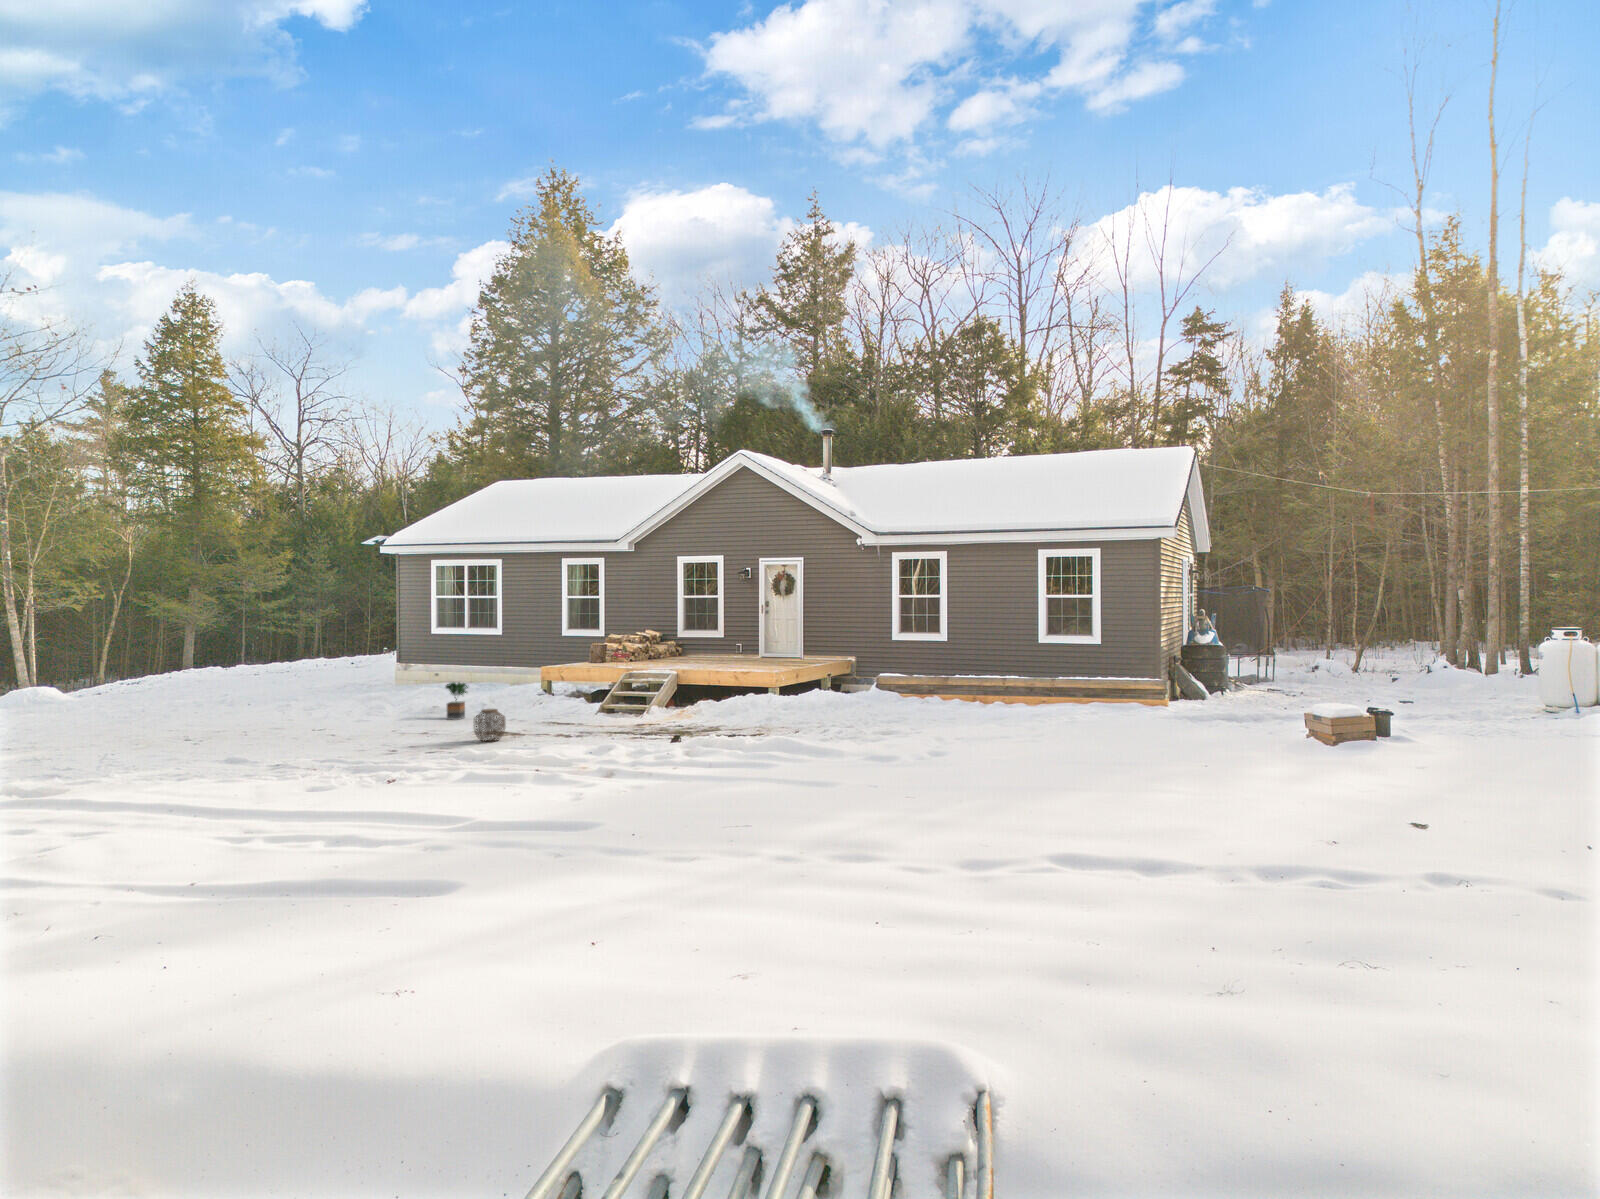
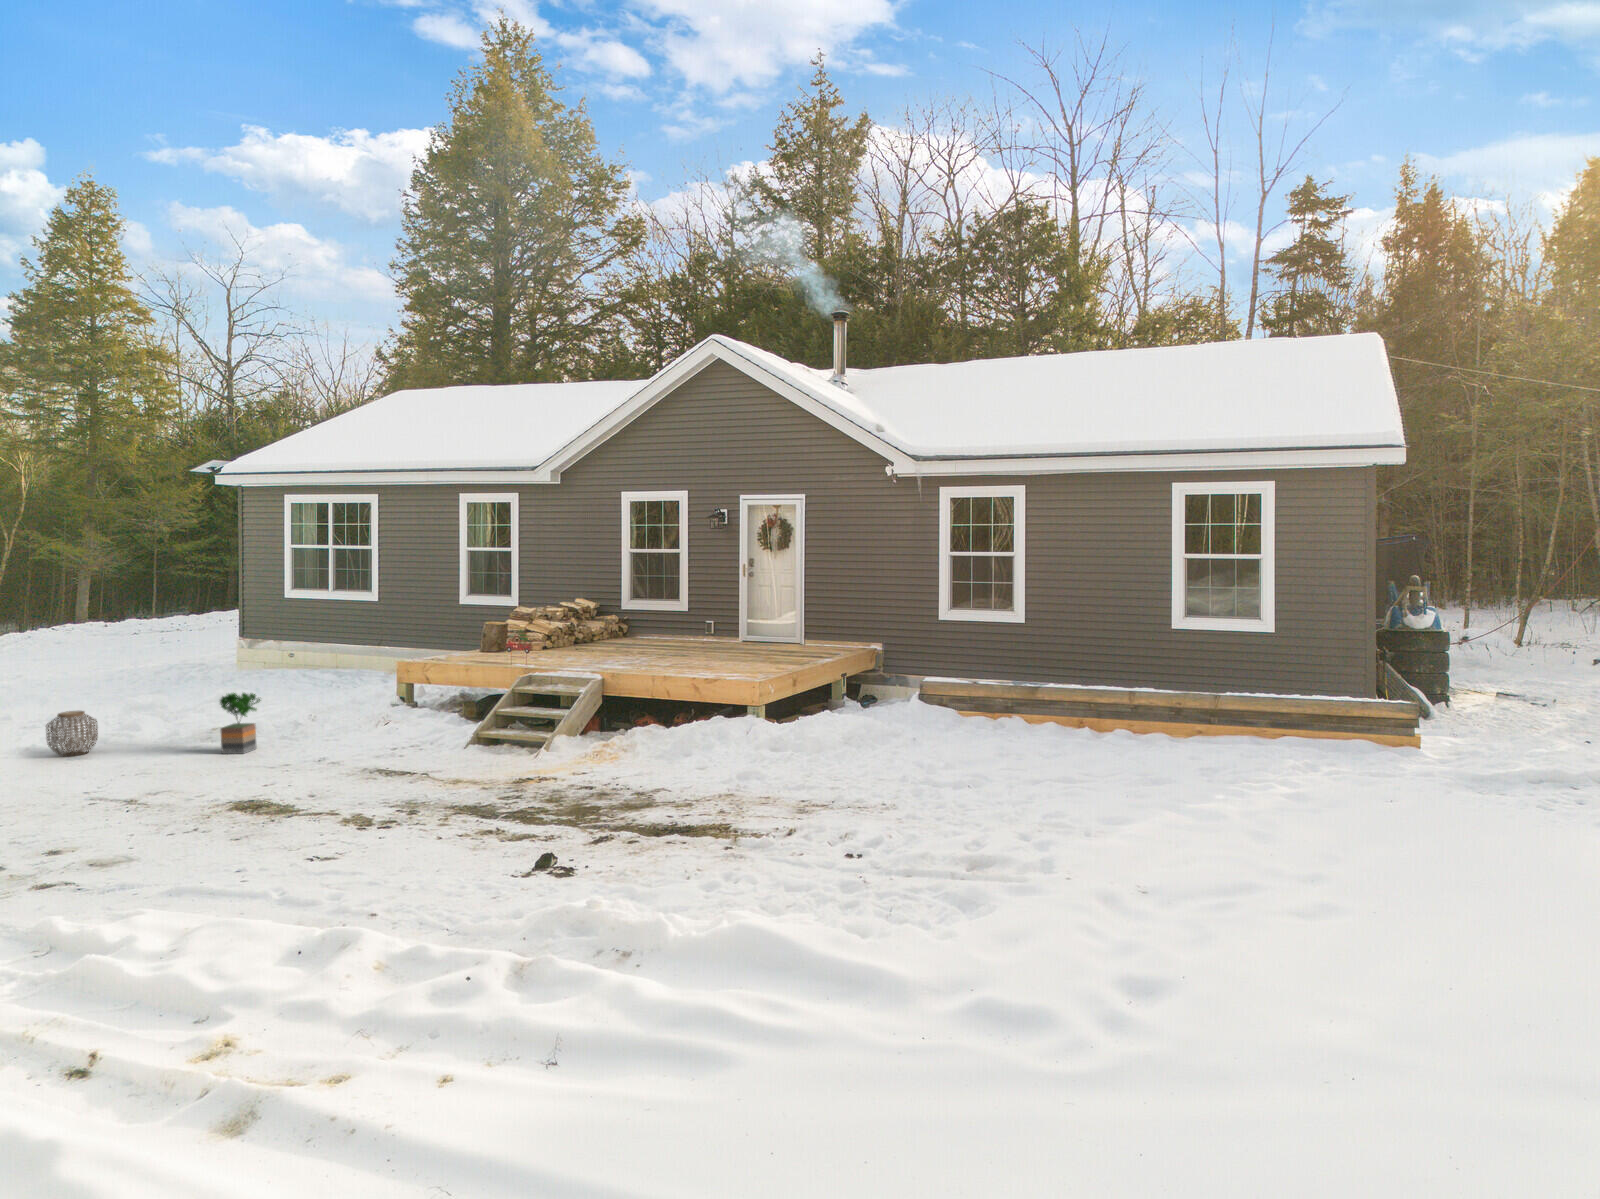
woven basket: present [474,709,505,742] -> present [46,711,98,757]

